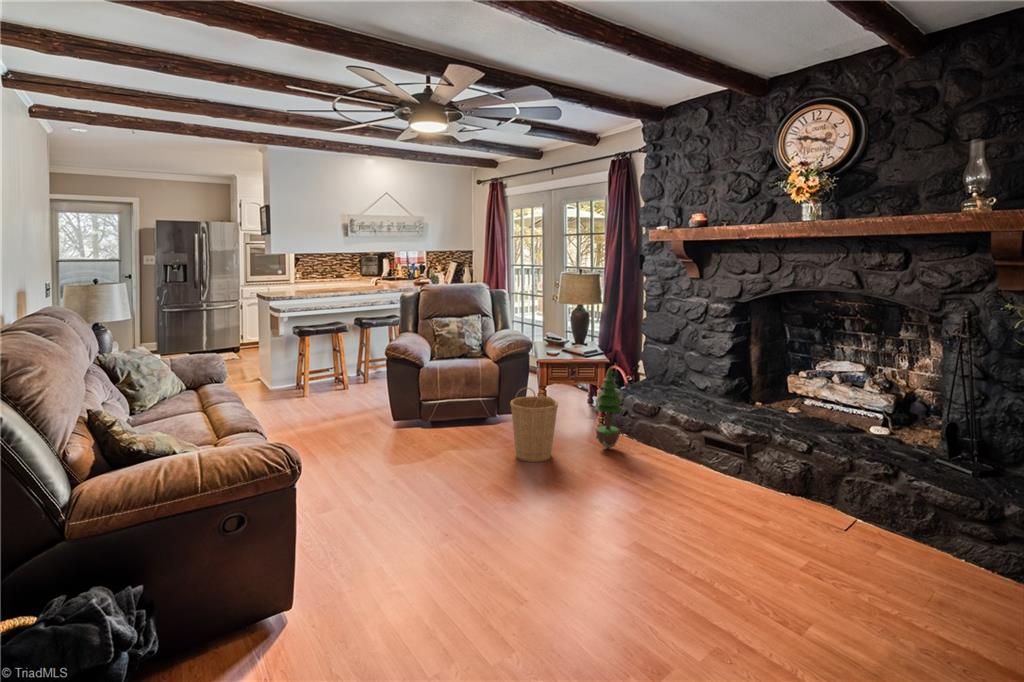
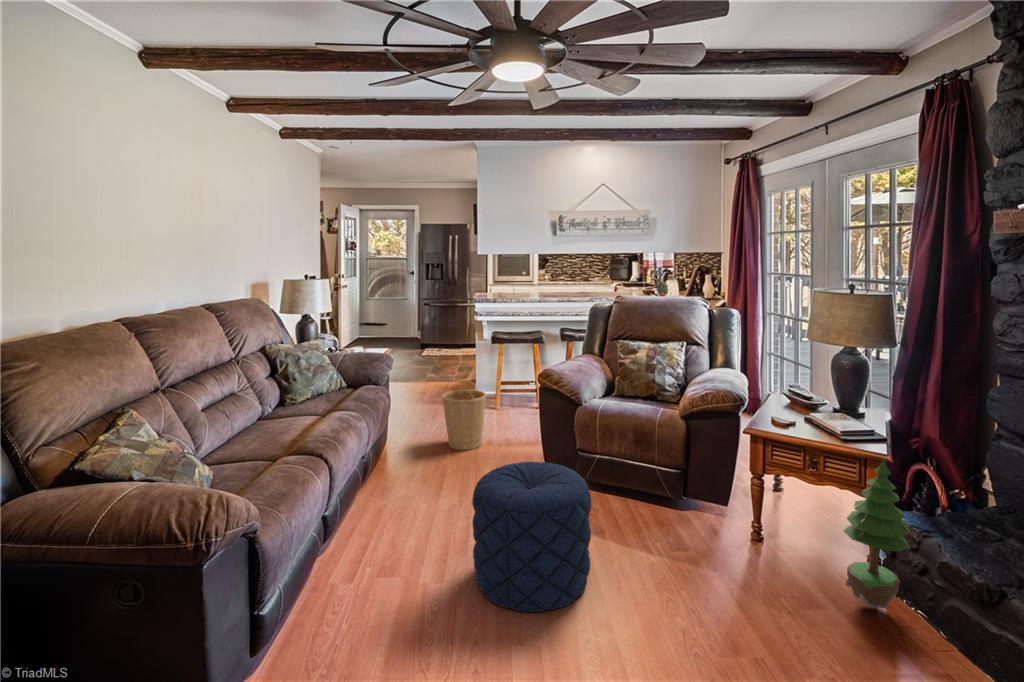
basket: present [510,388,558,462] -> present [442,381,486,450]
pouf: none [381,394,460,485] -> present [472,462,591,612]

